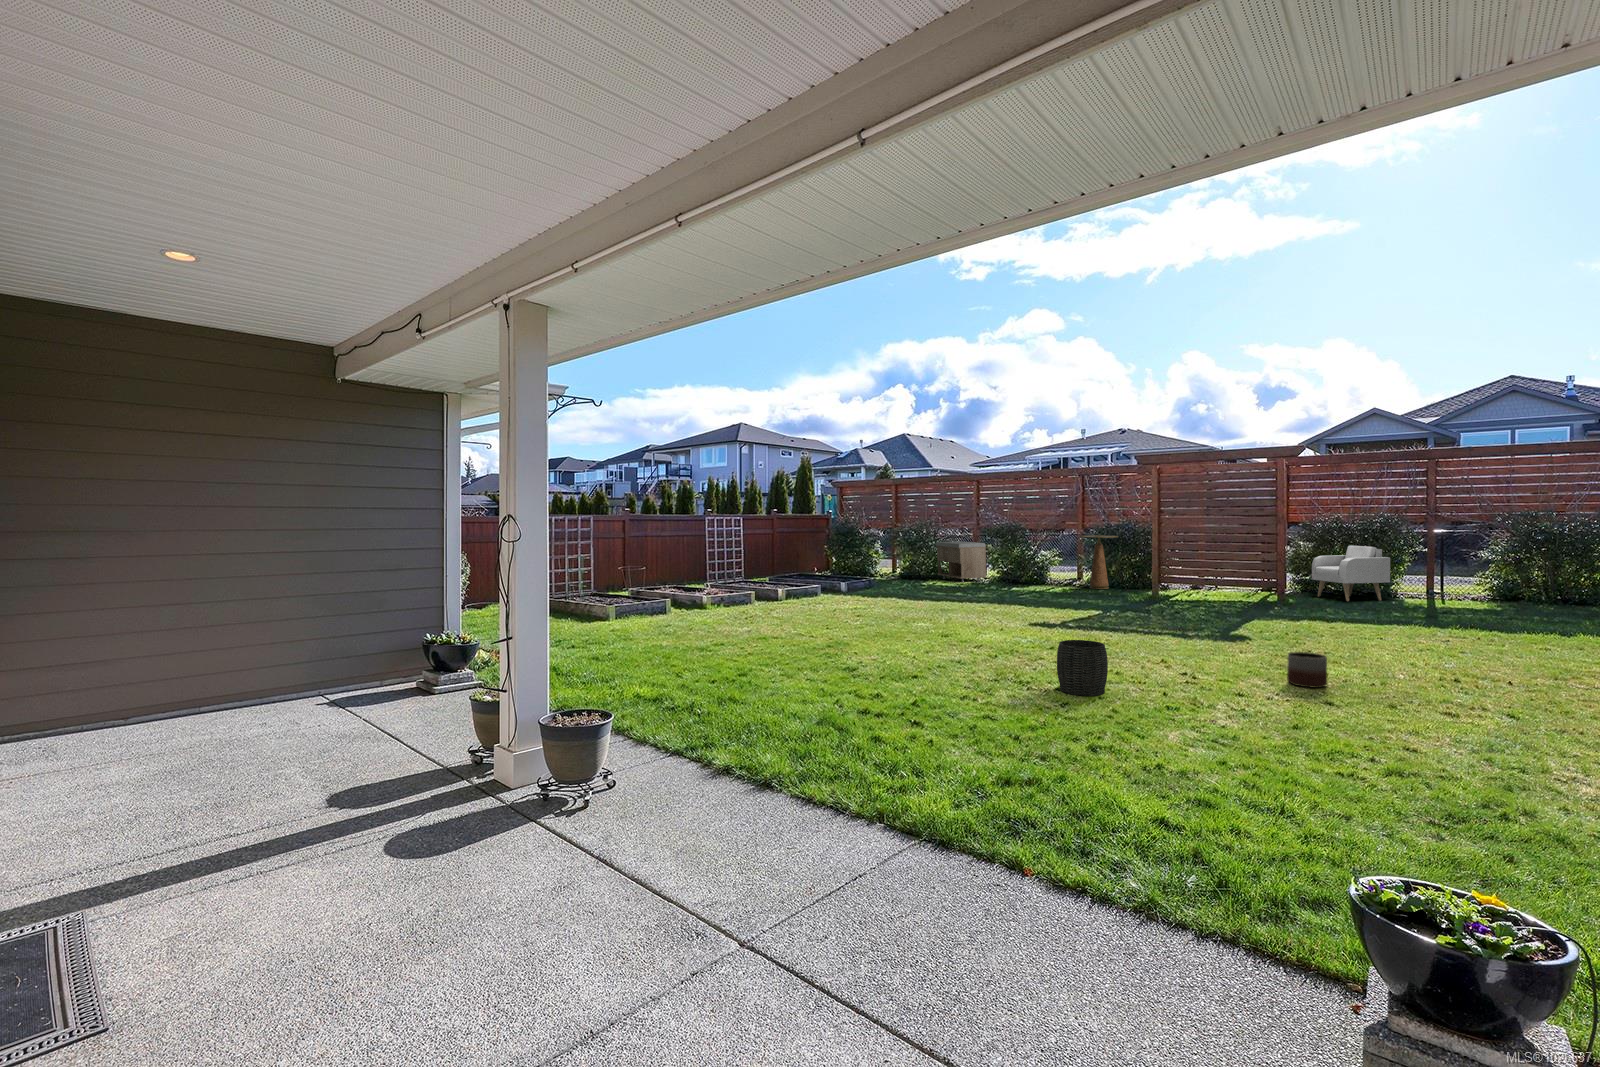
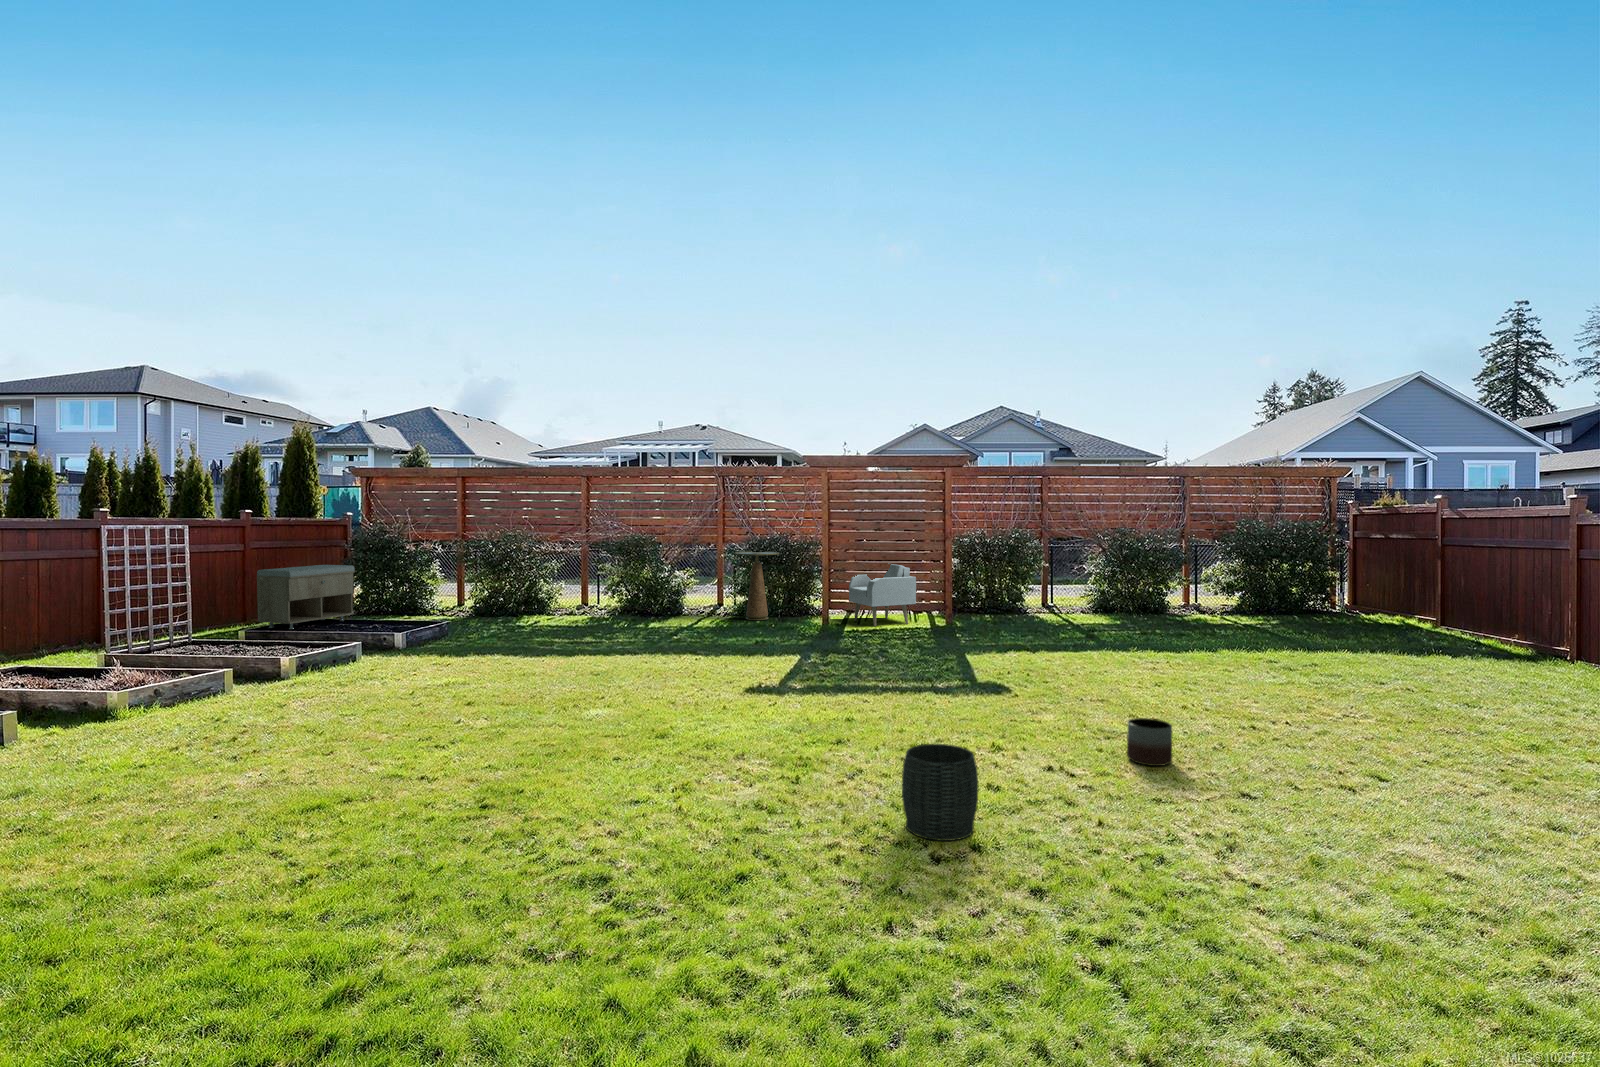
storage bench: present [936,541,986,582] -> present [257,565,355,629]
armchair: present [1312,546,1390,601] -> present [849,564,916,626]

